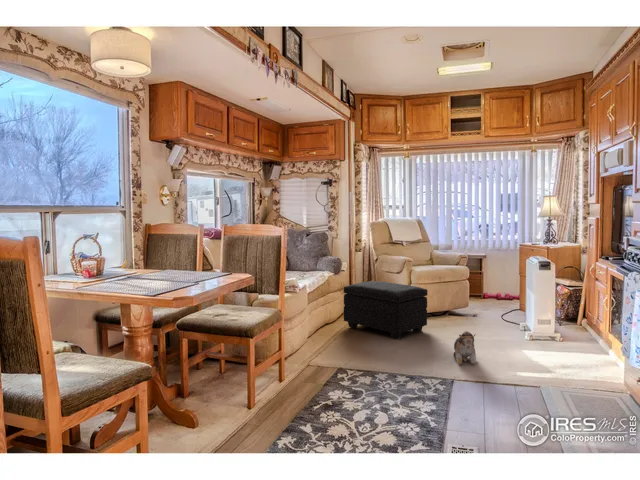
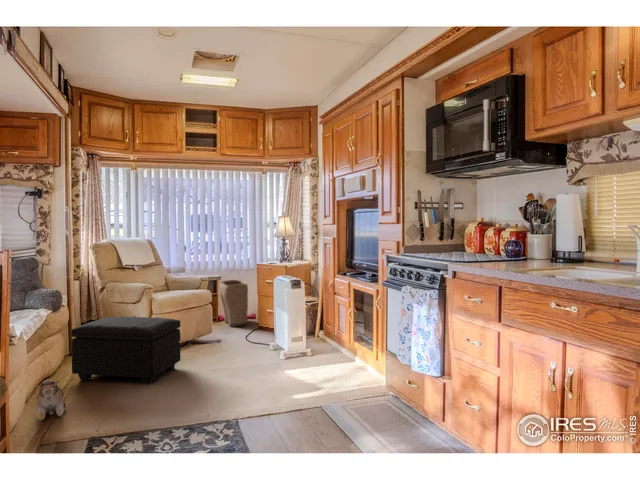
laundry basket: none [482,260,510,305] -> present [220,280,248,327]
plush toy: present [453,331,476,364] -> present [36,379,66,421]

